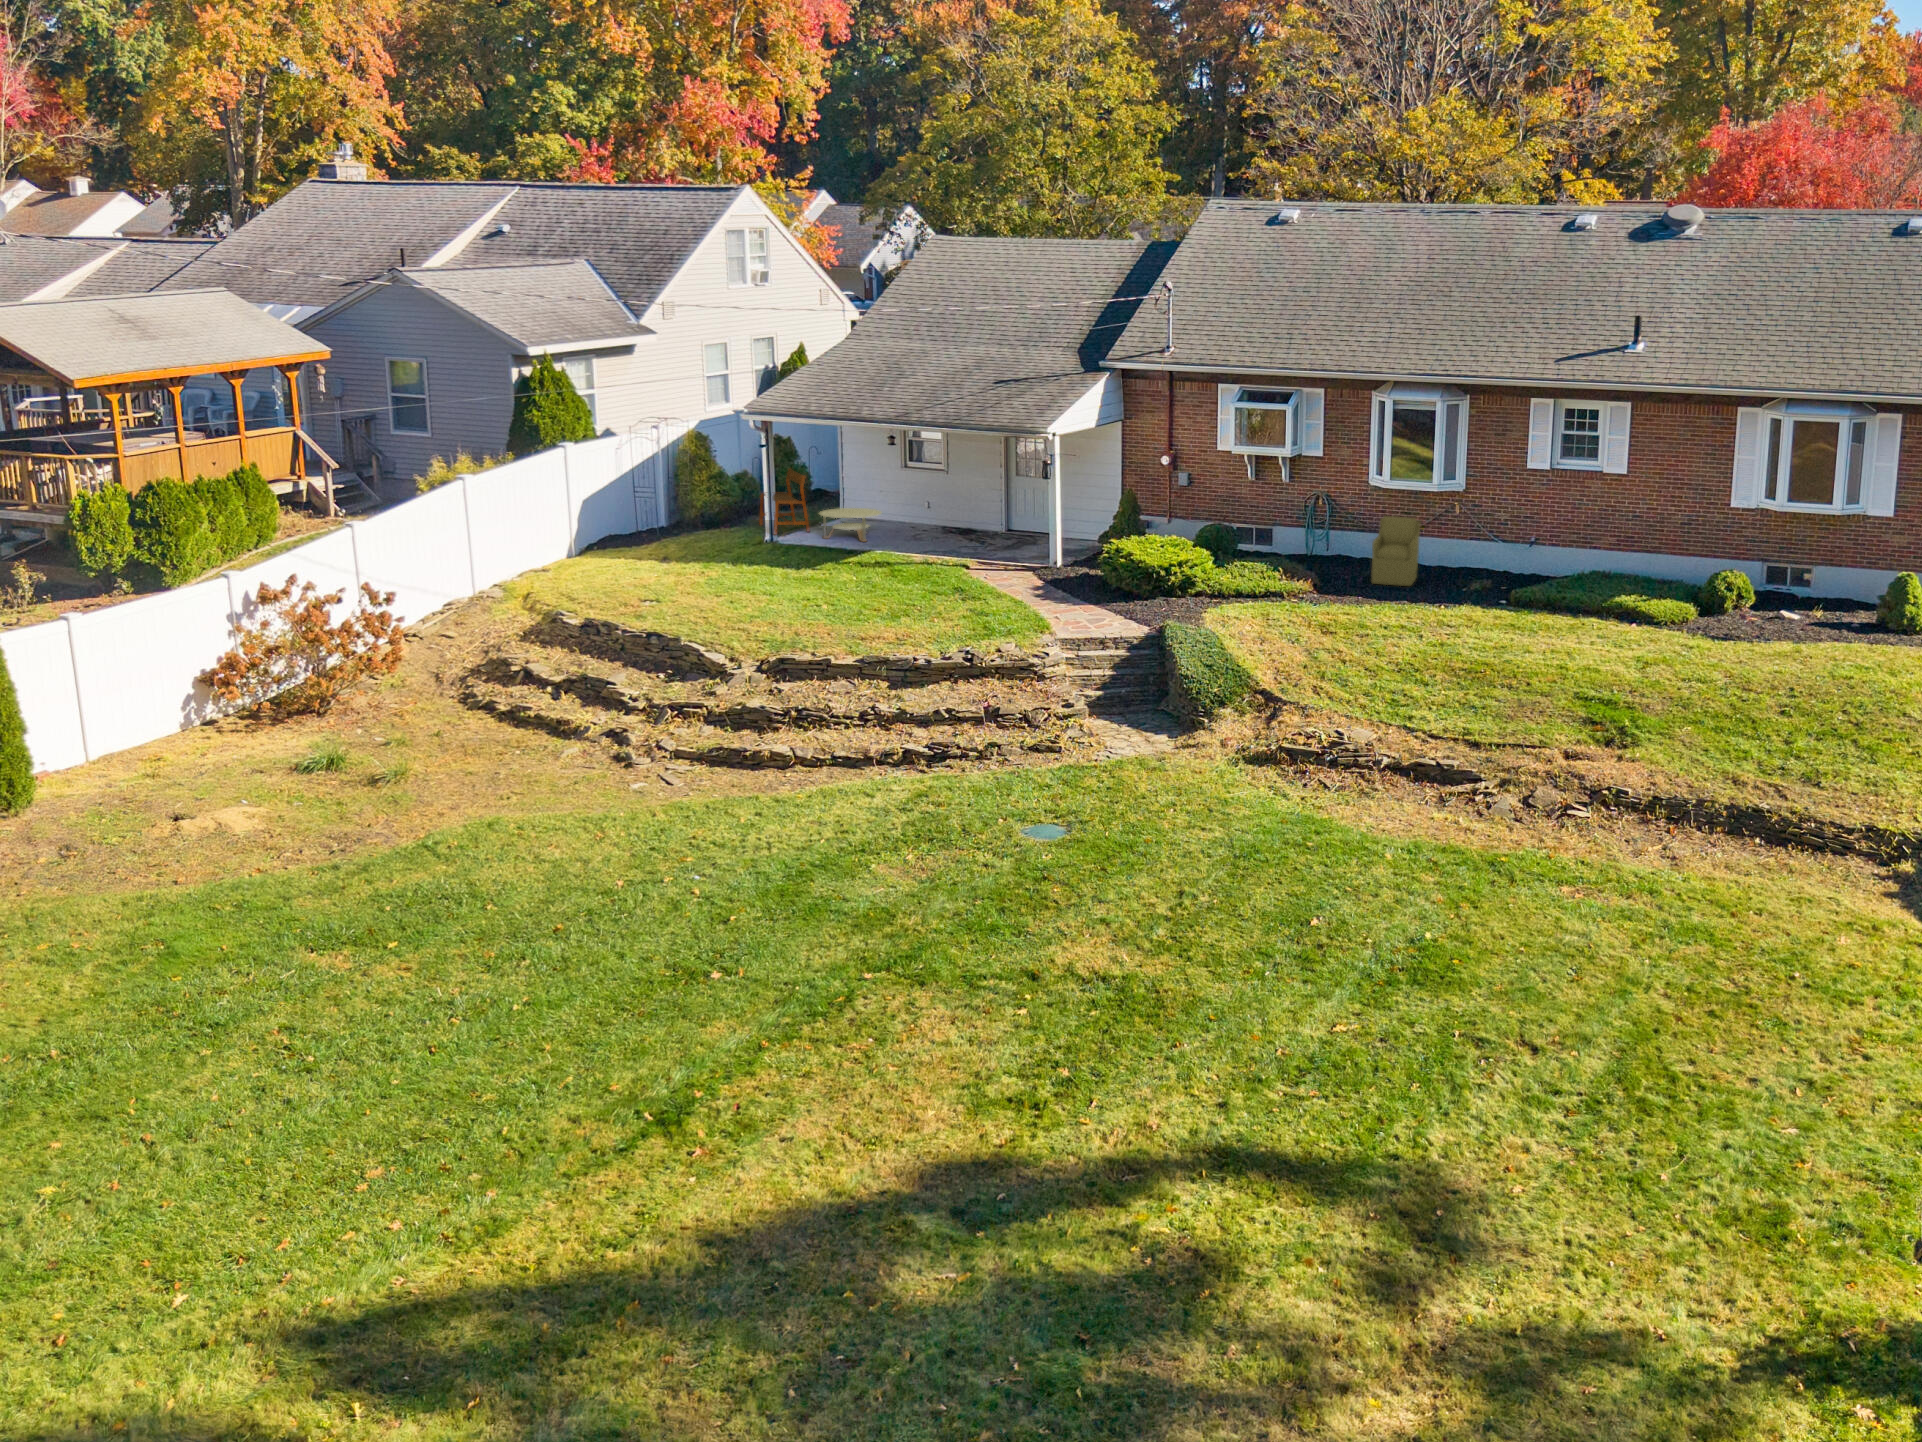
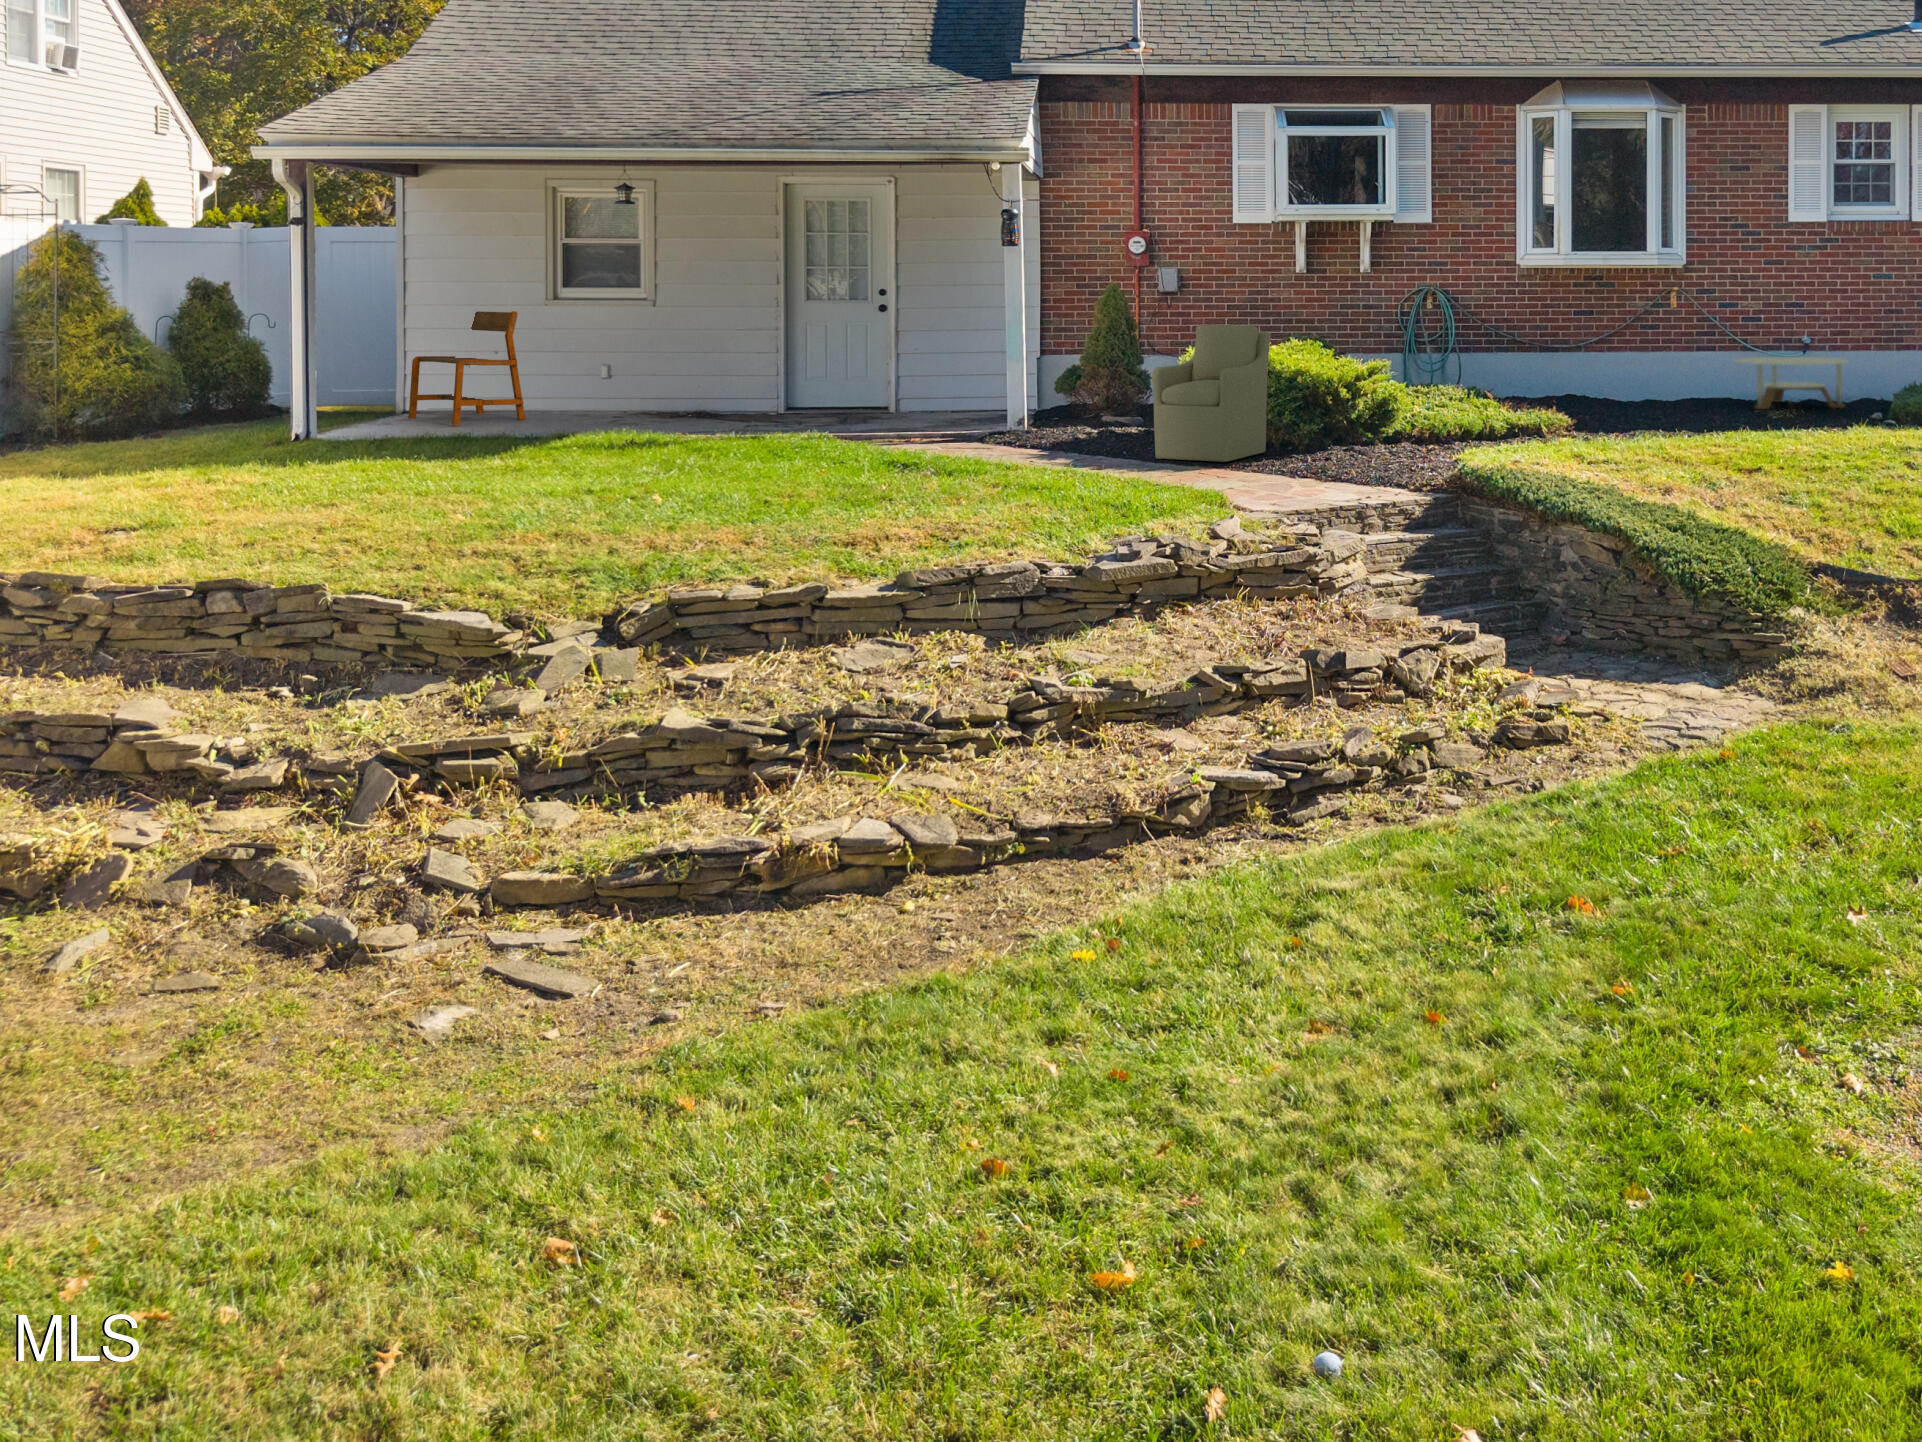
round table: present [820,508,881,542] -> present [1735,357,1848,409]
chair: present [1372,516,1420,586] -> present [1152,325,1270,462]

